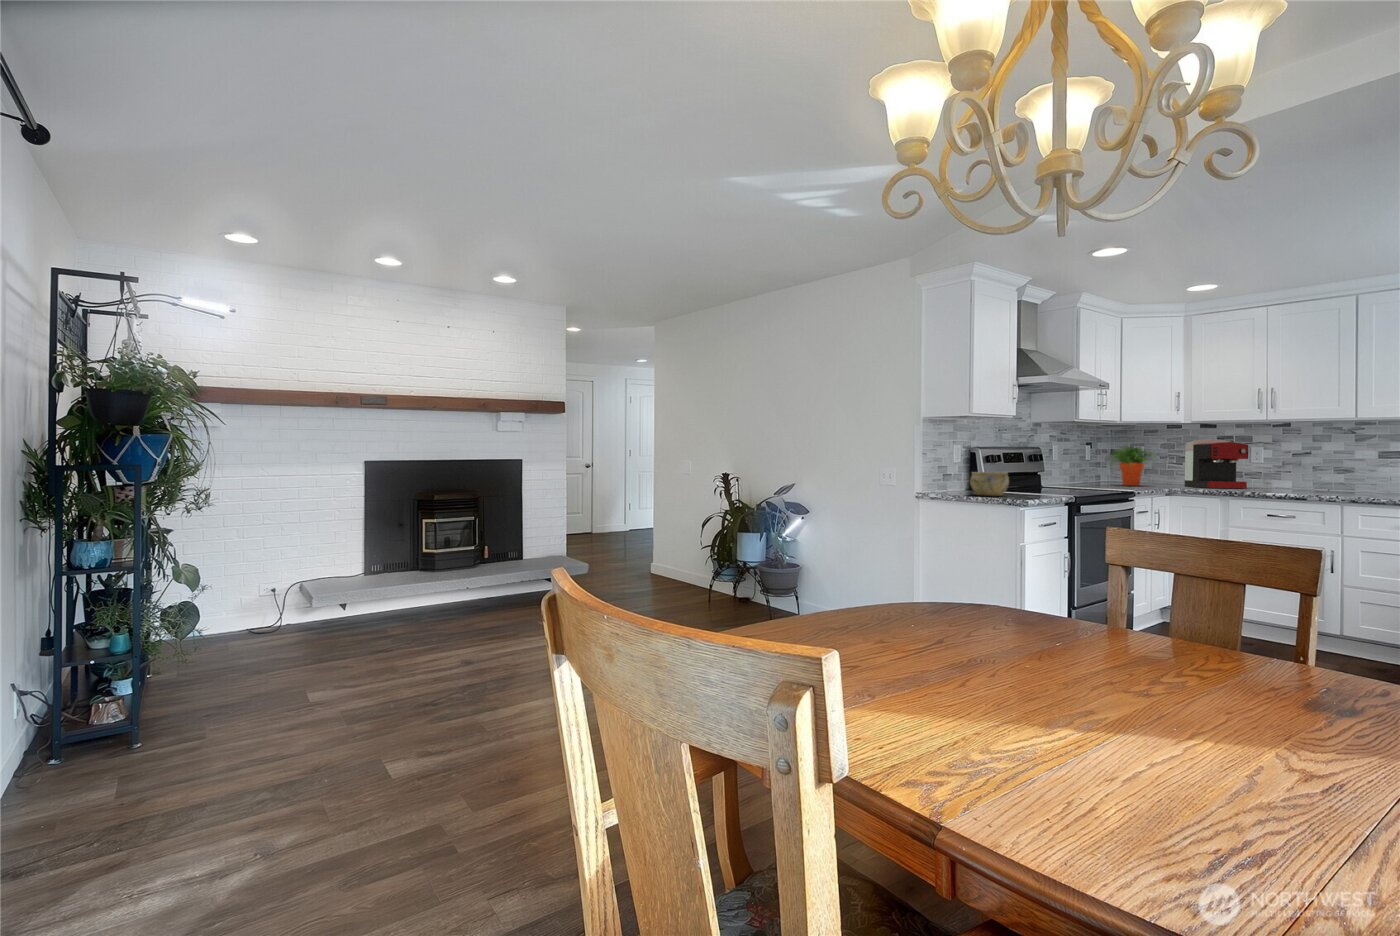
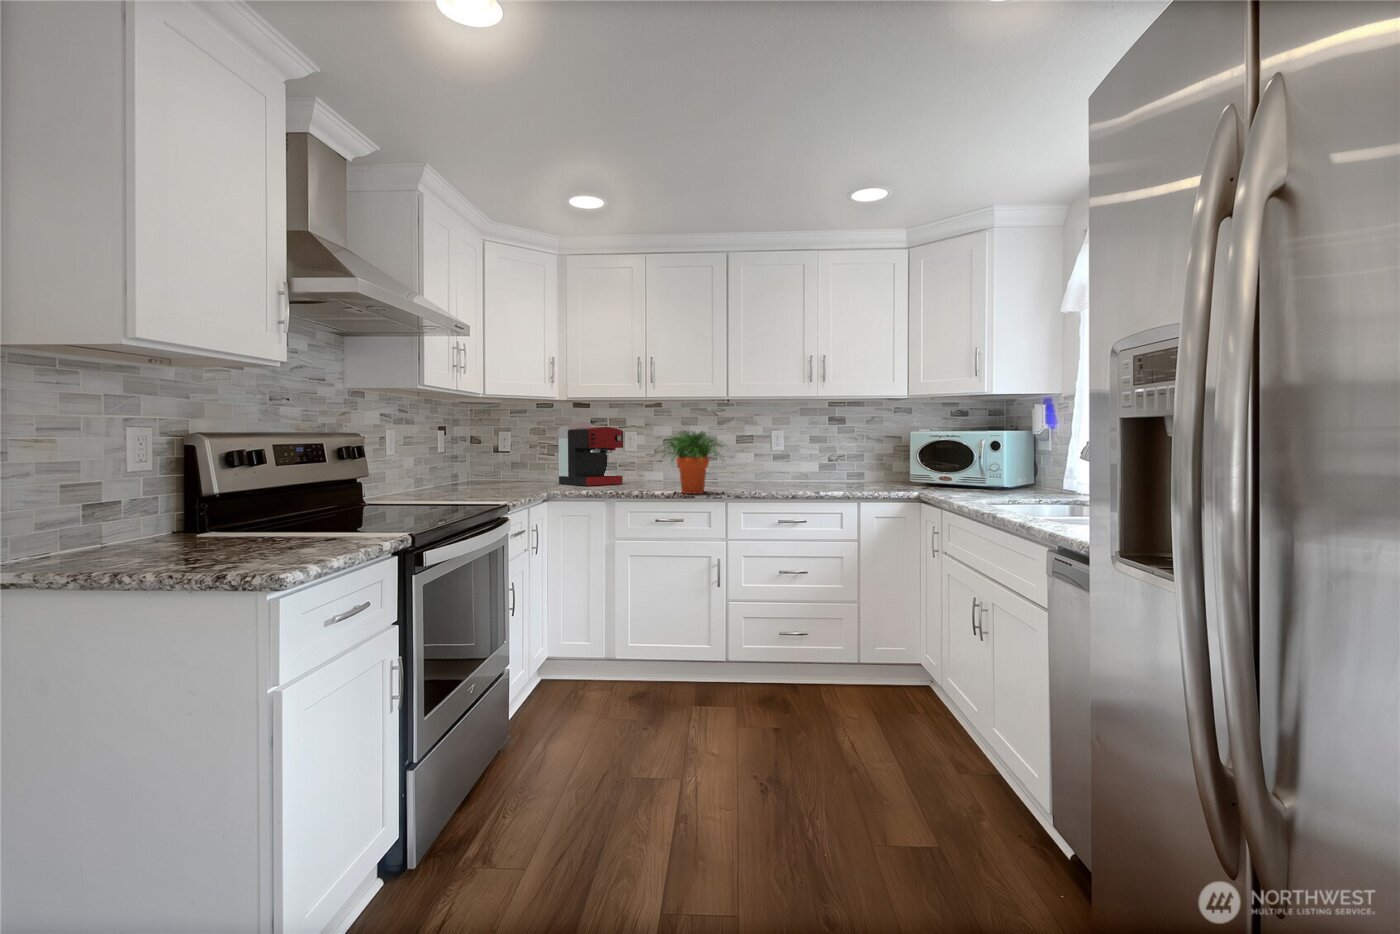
potted plant: present [1109,446,1156,486] -> present [662,430,725,494]
ceramic bowl: present [970,472,1009,496] -> none [126,494,248,564]

